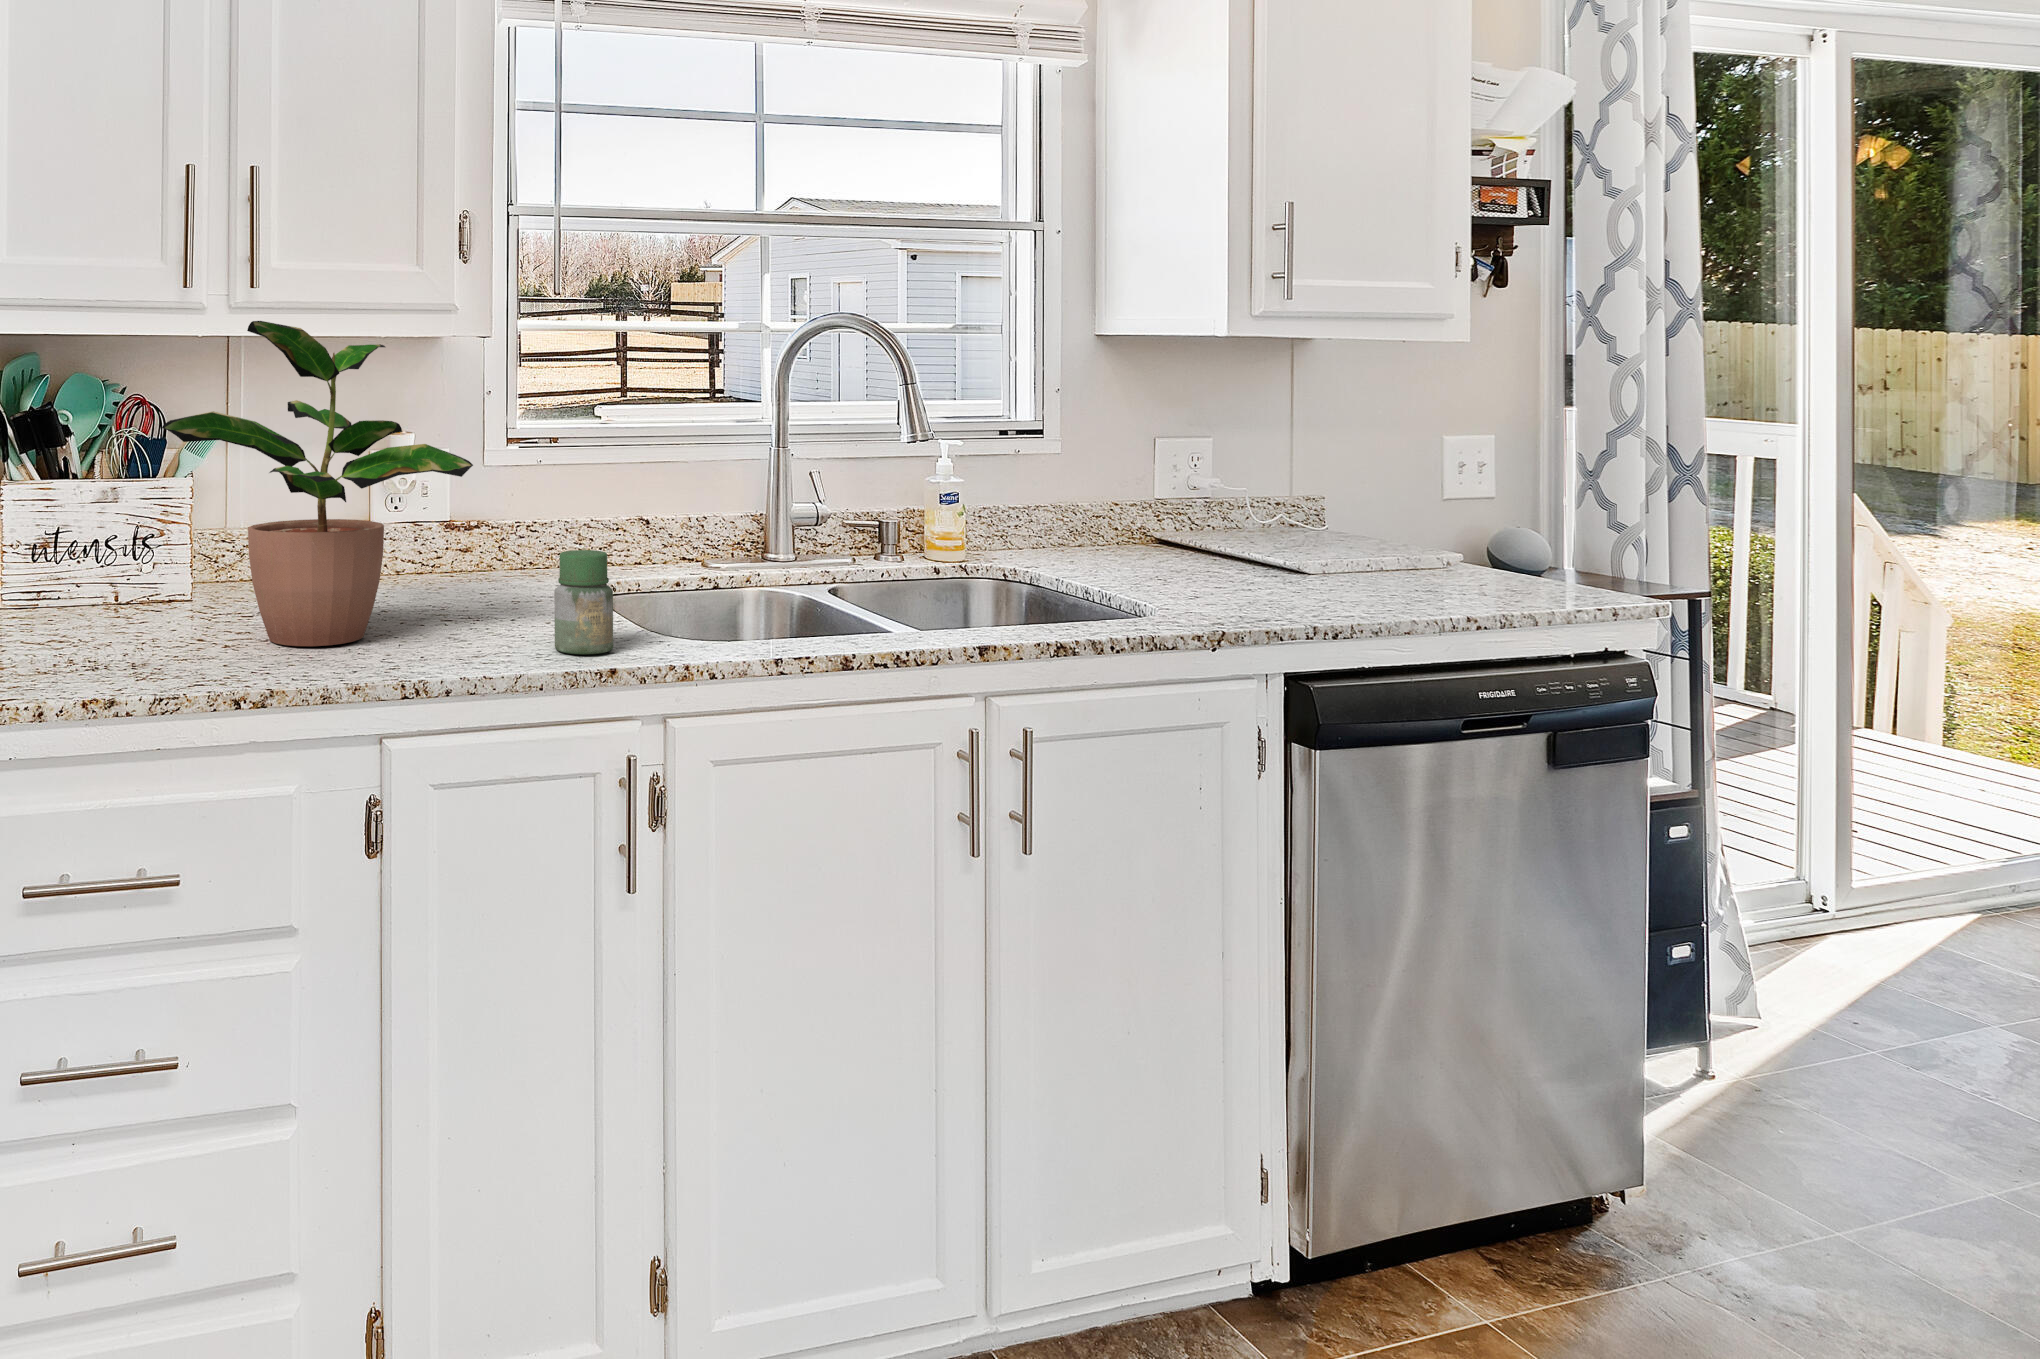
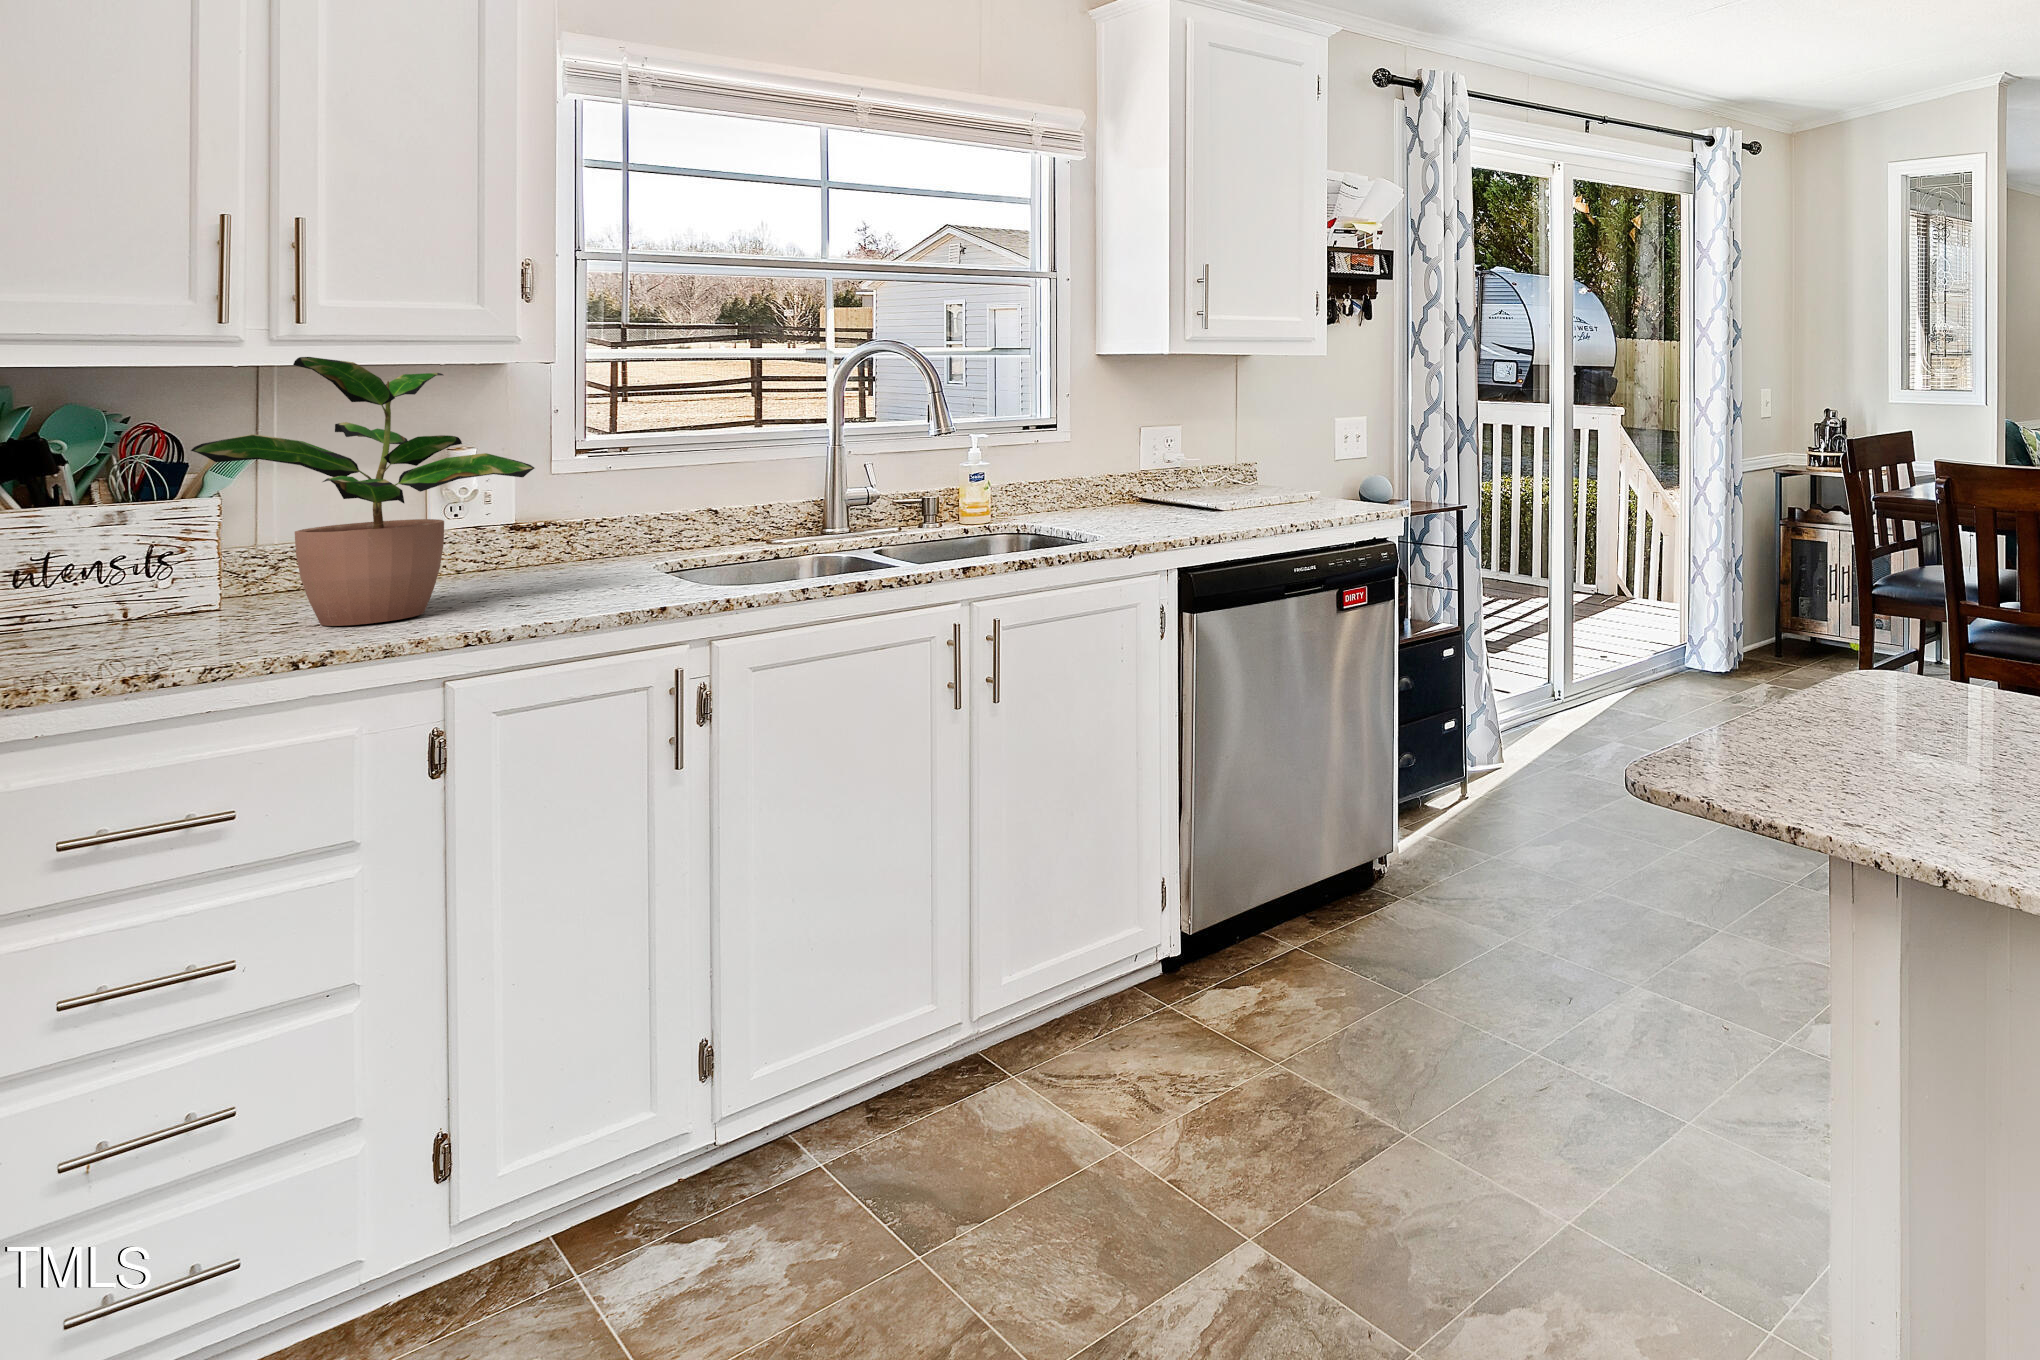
jar: present [554,550,613,654] -> none [612,527,666,604]

